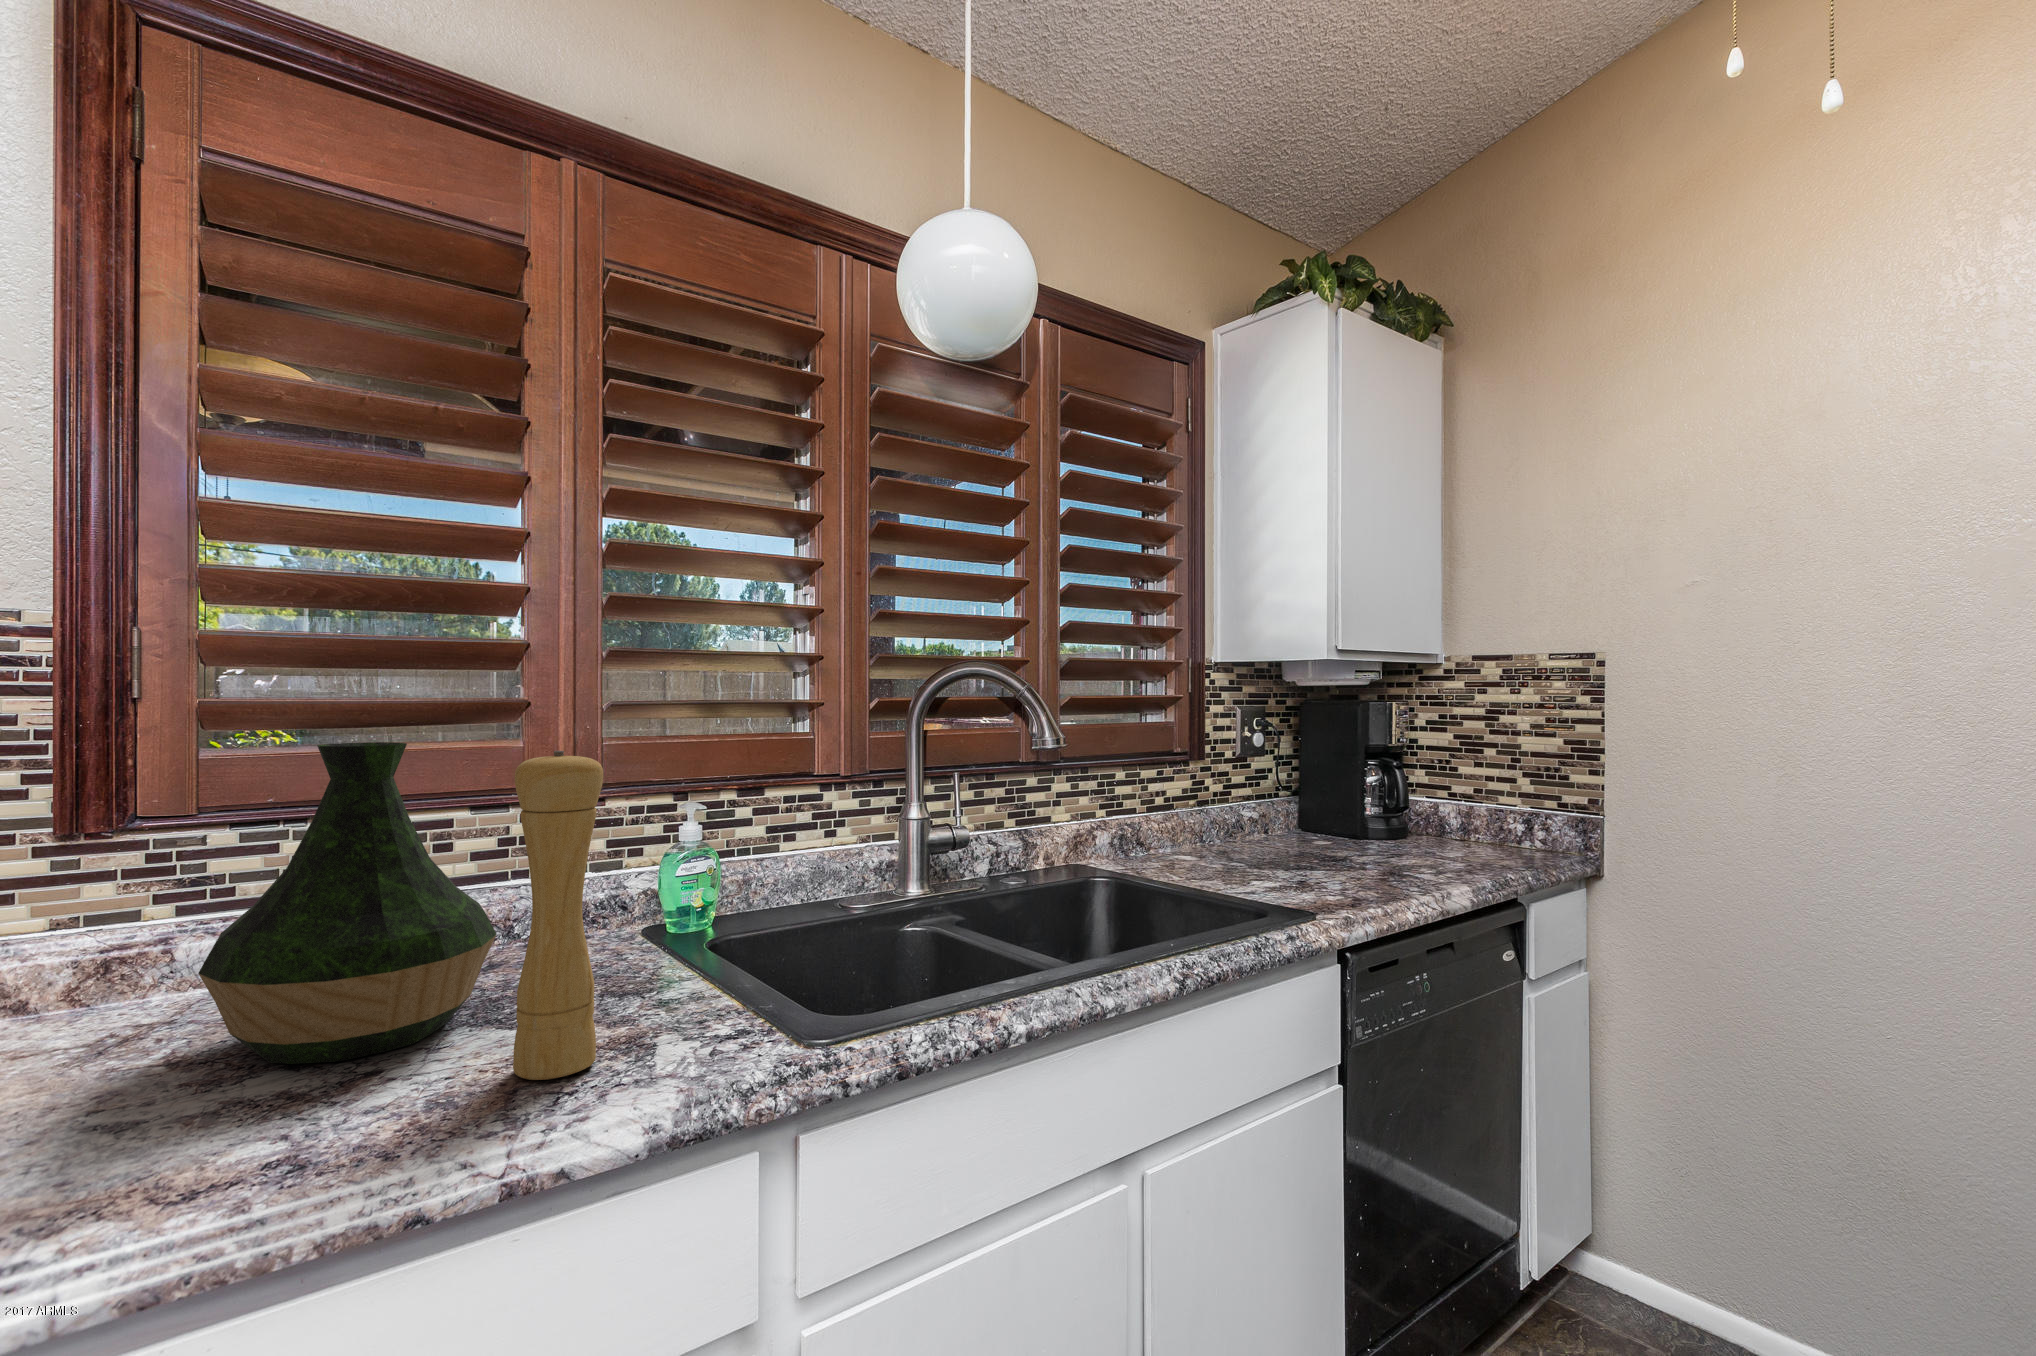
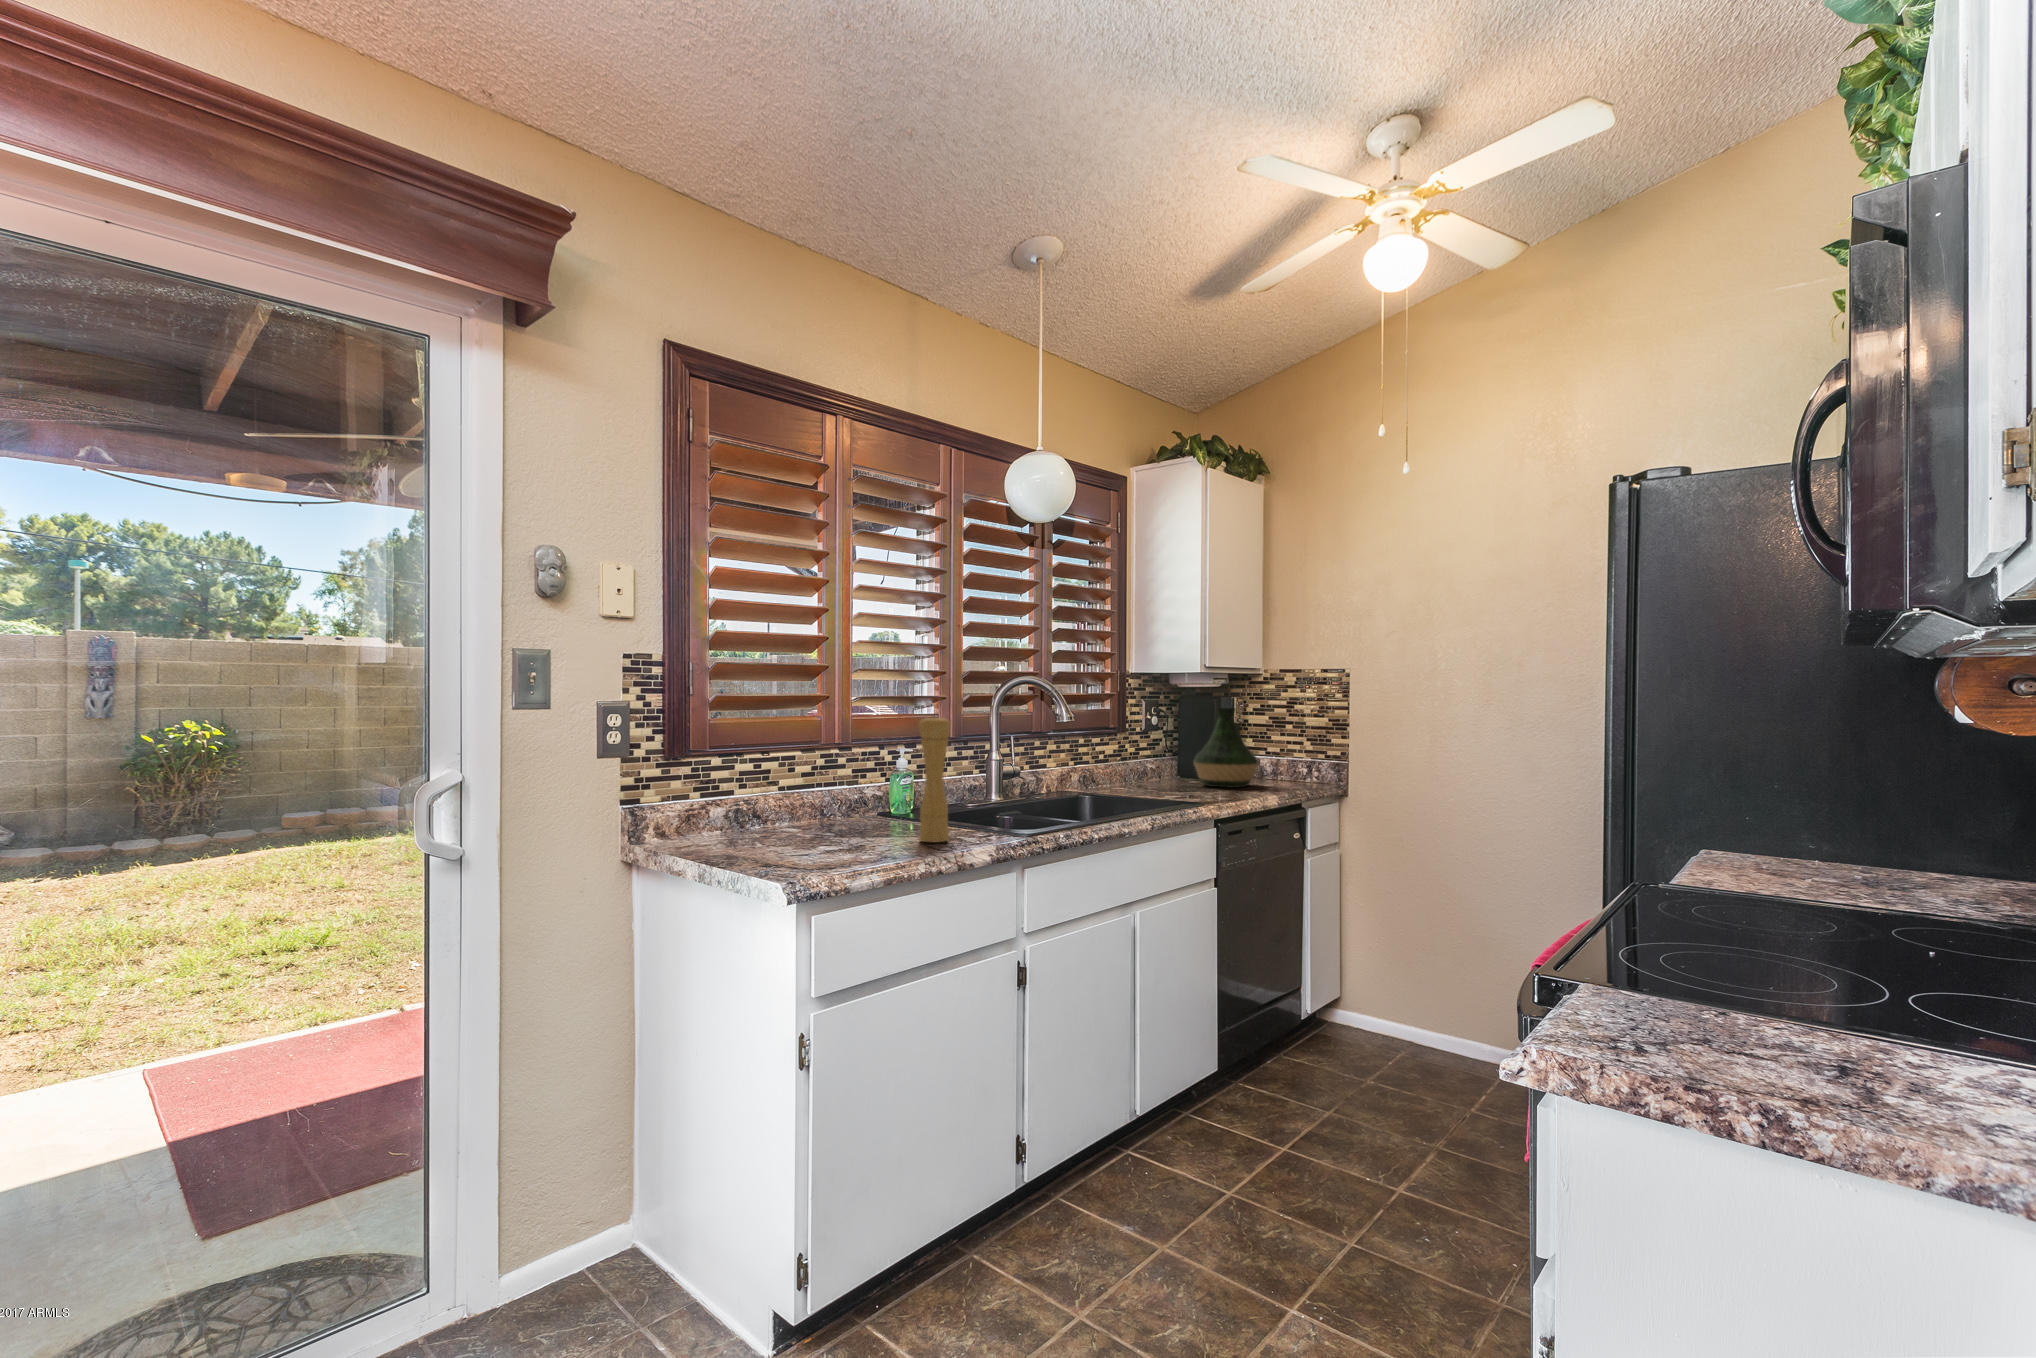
vase: present [198,742,497,1064] -> present [1193,708,1259,788]

